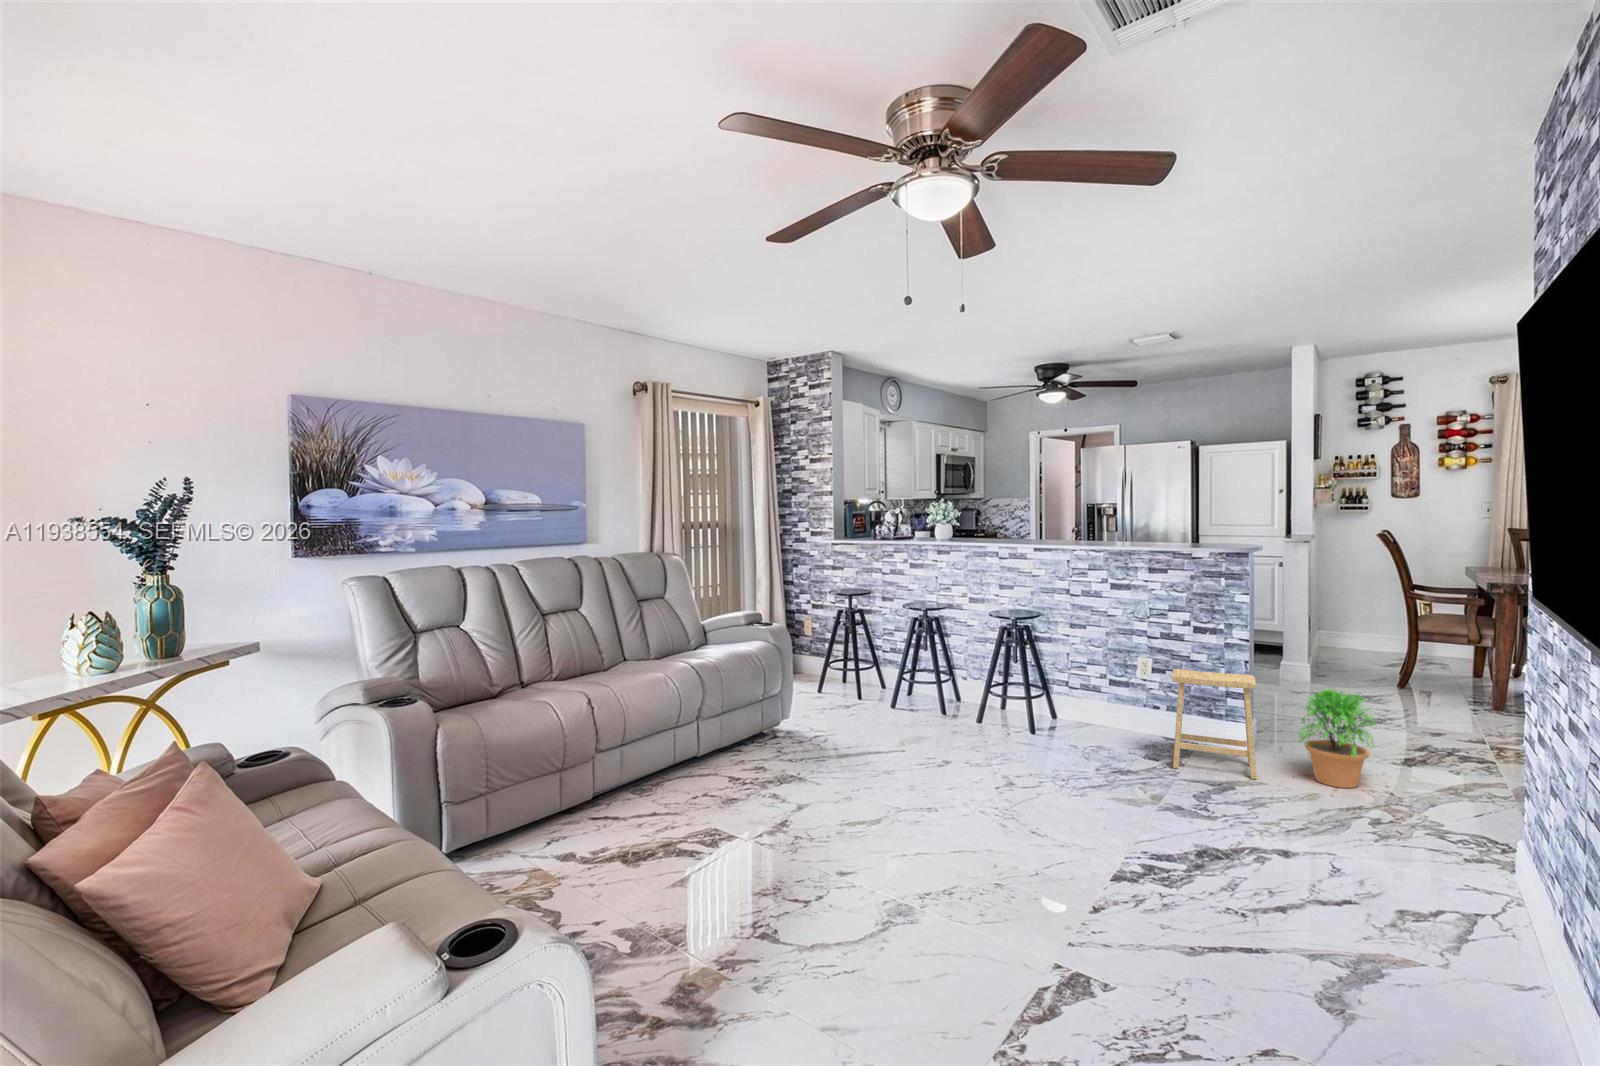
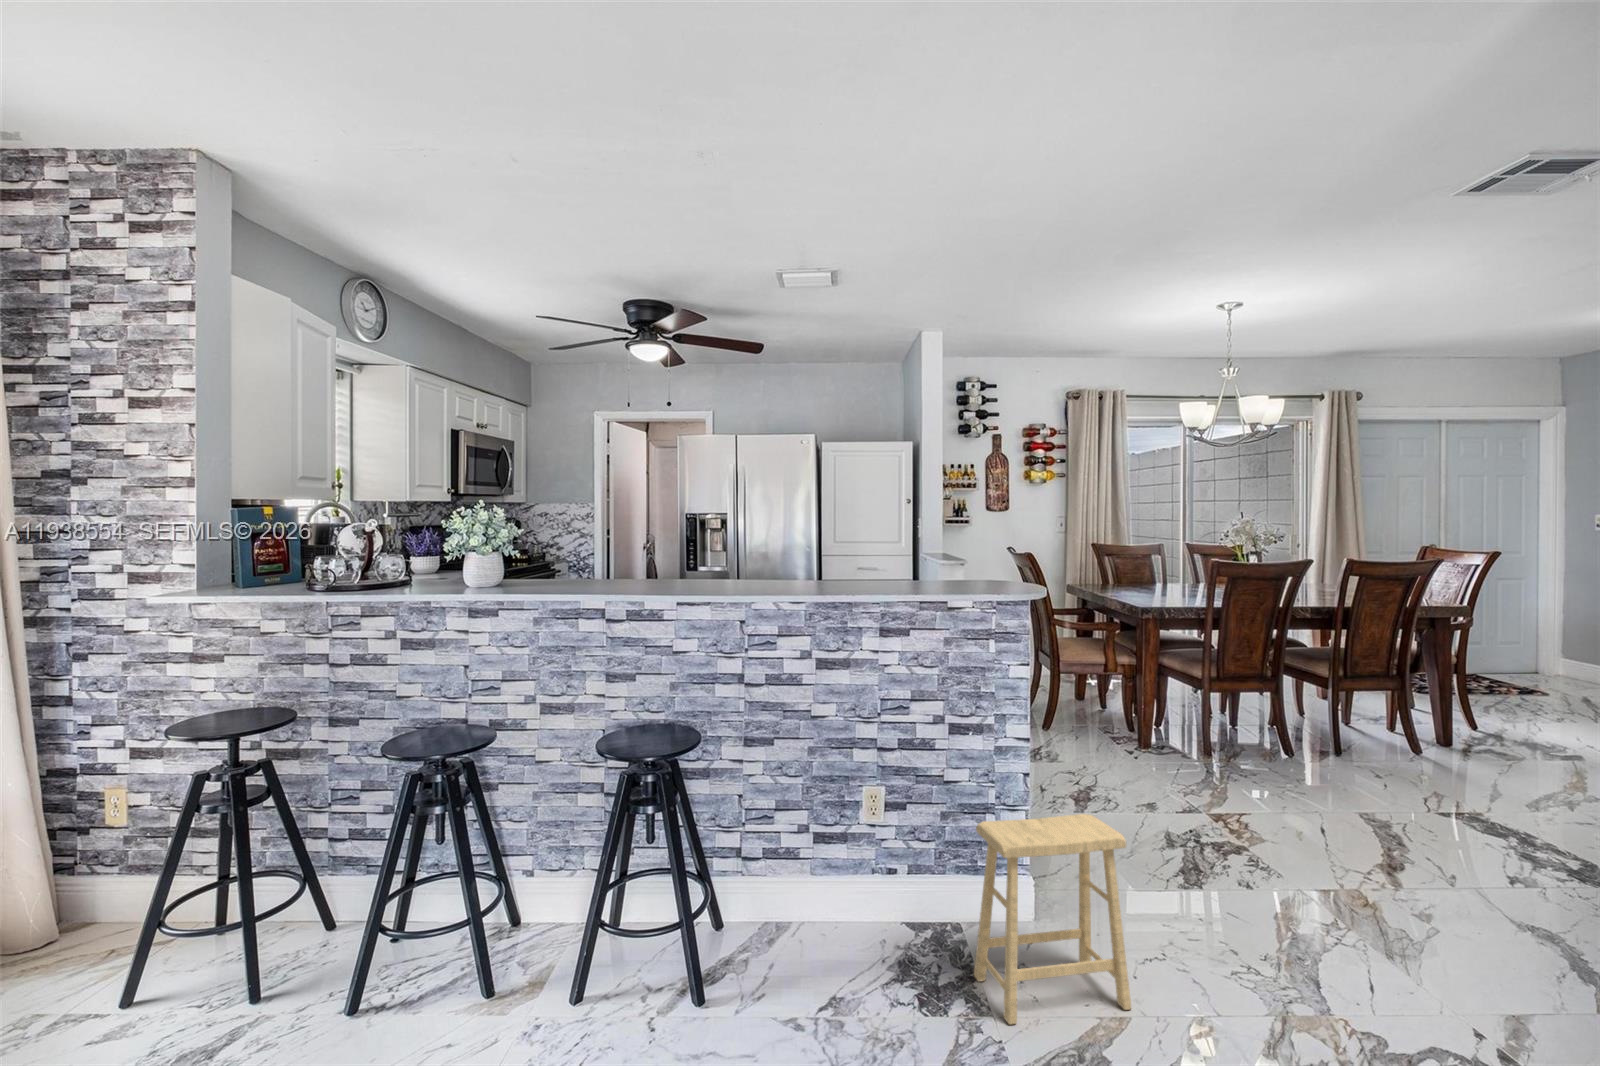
potted plant: present [1297,688,1376,788] -> none [1137,816,1281,985]

